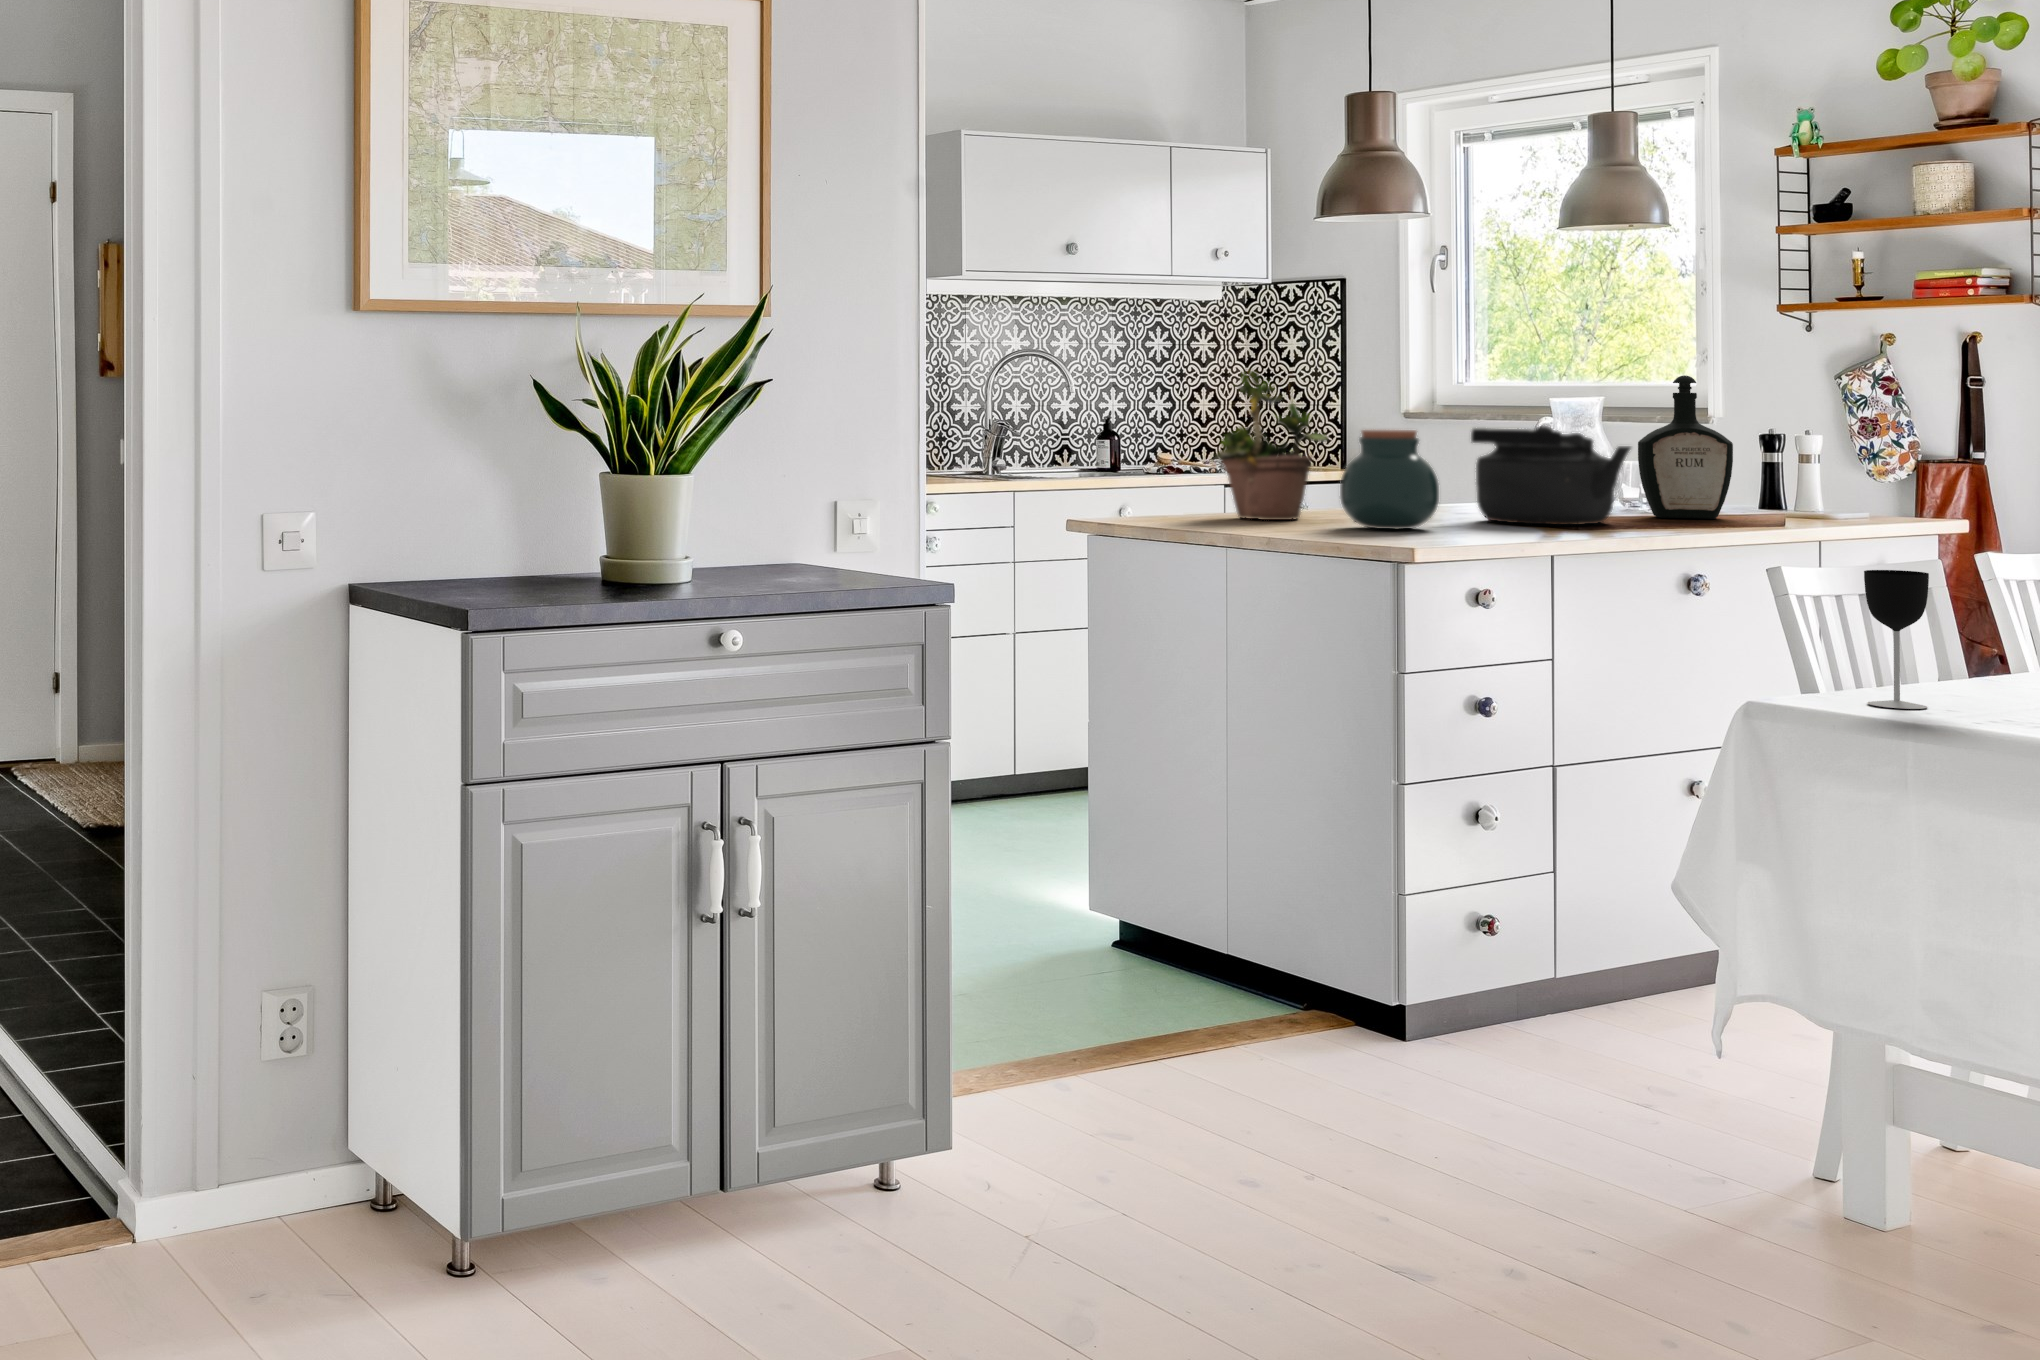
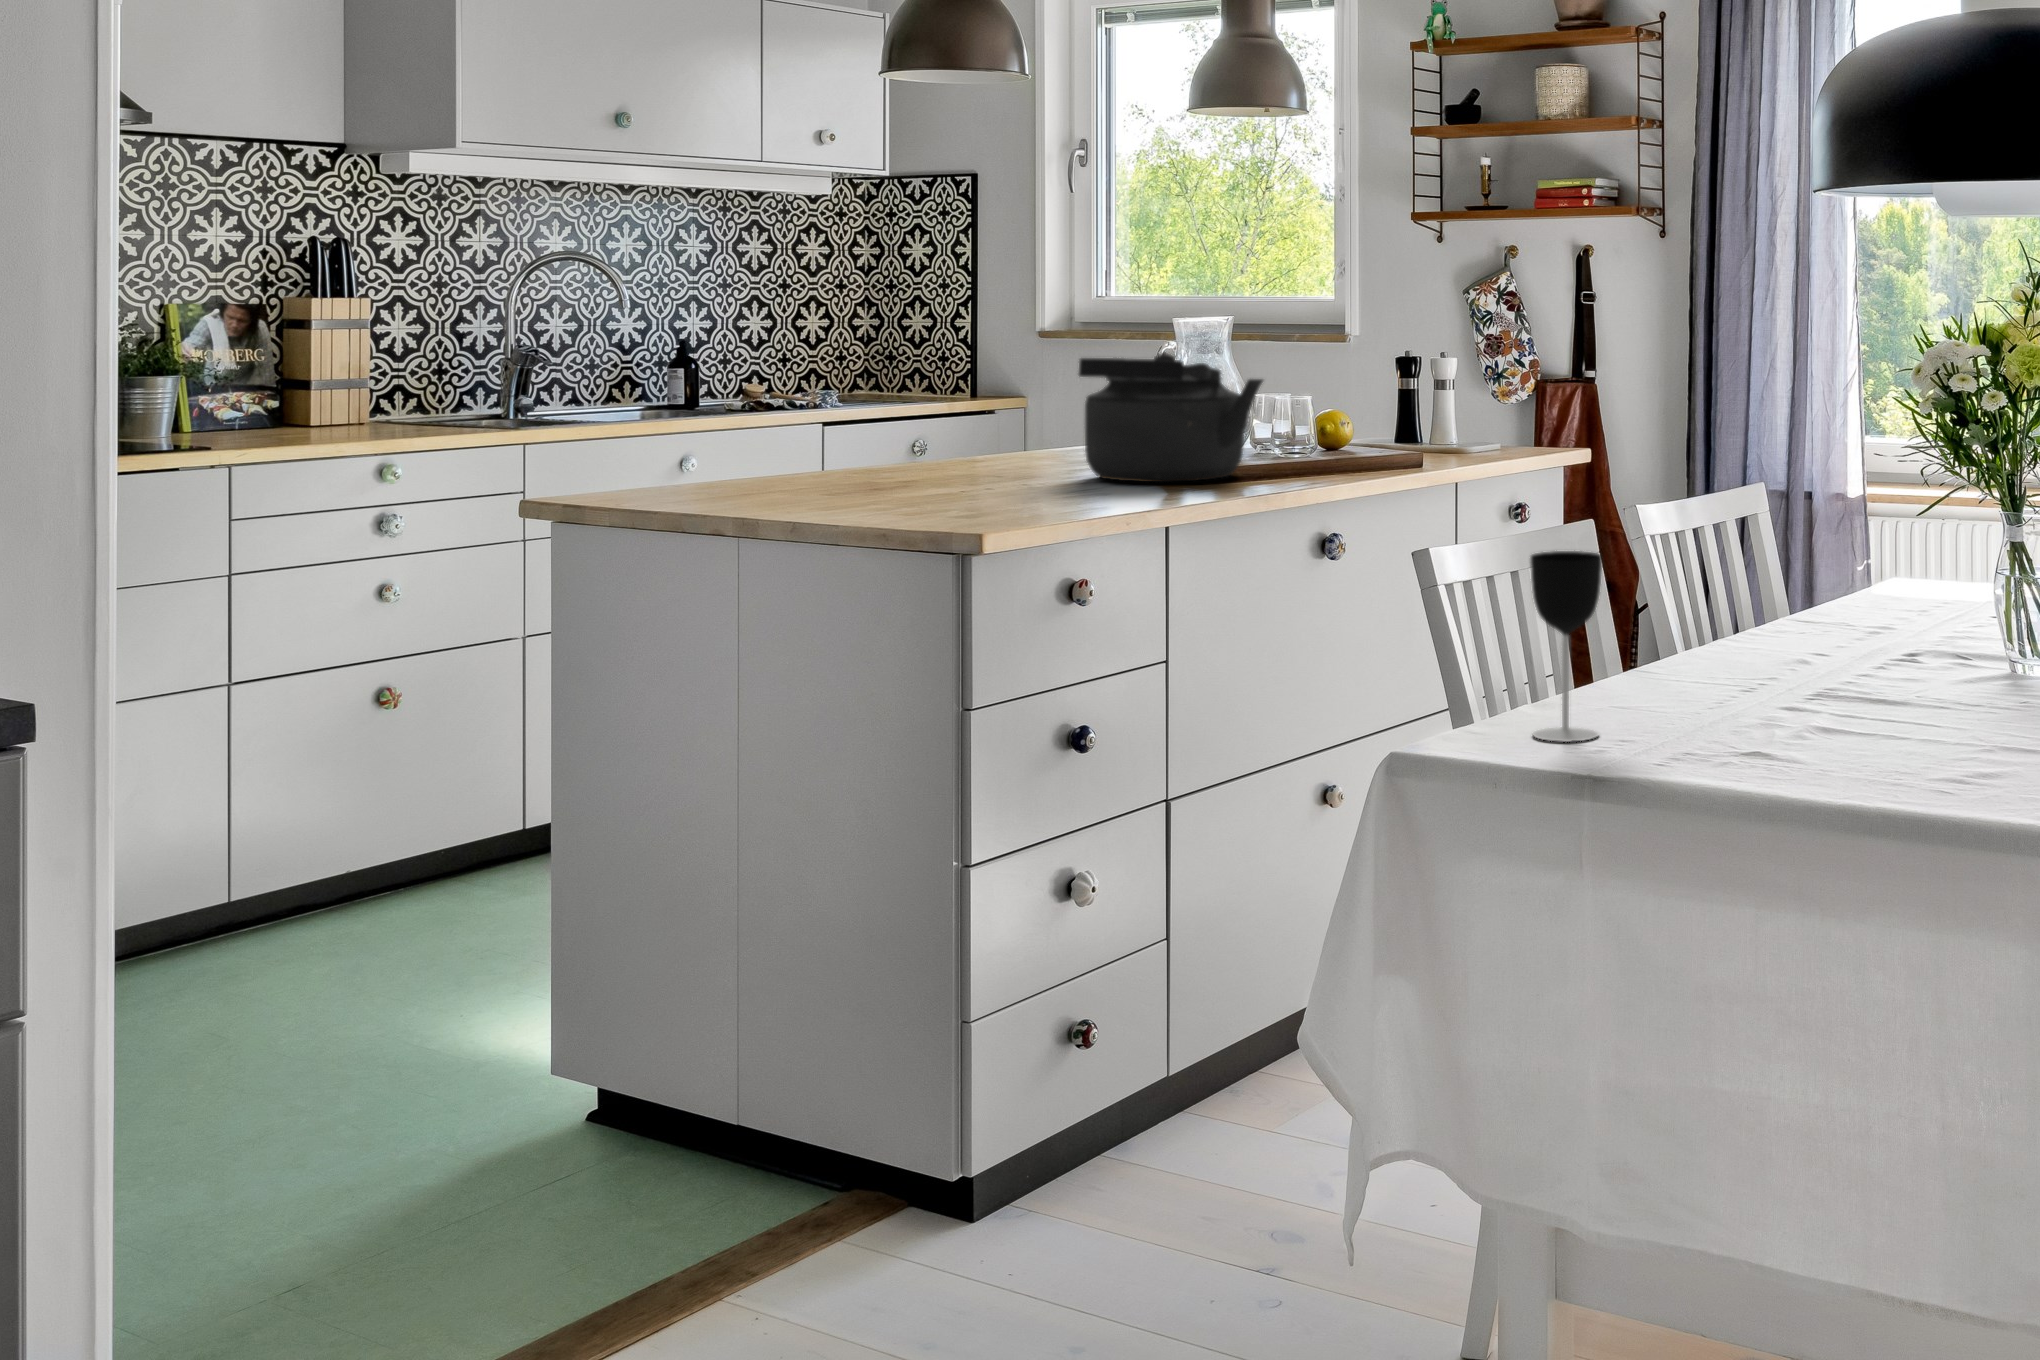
potted plant: present [1215,371,1328,520] -> none [736,262,900,491]
bottle: present [1638,375,1733,519] -> none [1272,289,1372,463]
jar: present [1340,430,1439,529] -> none [903,362,1032,501]

